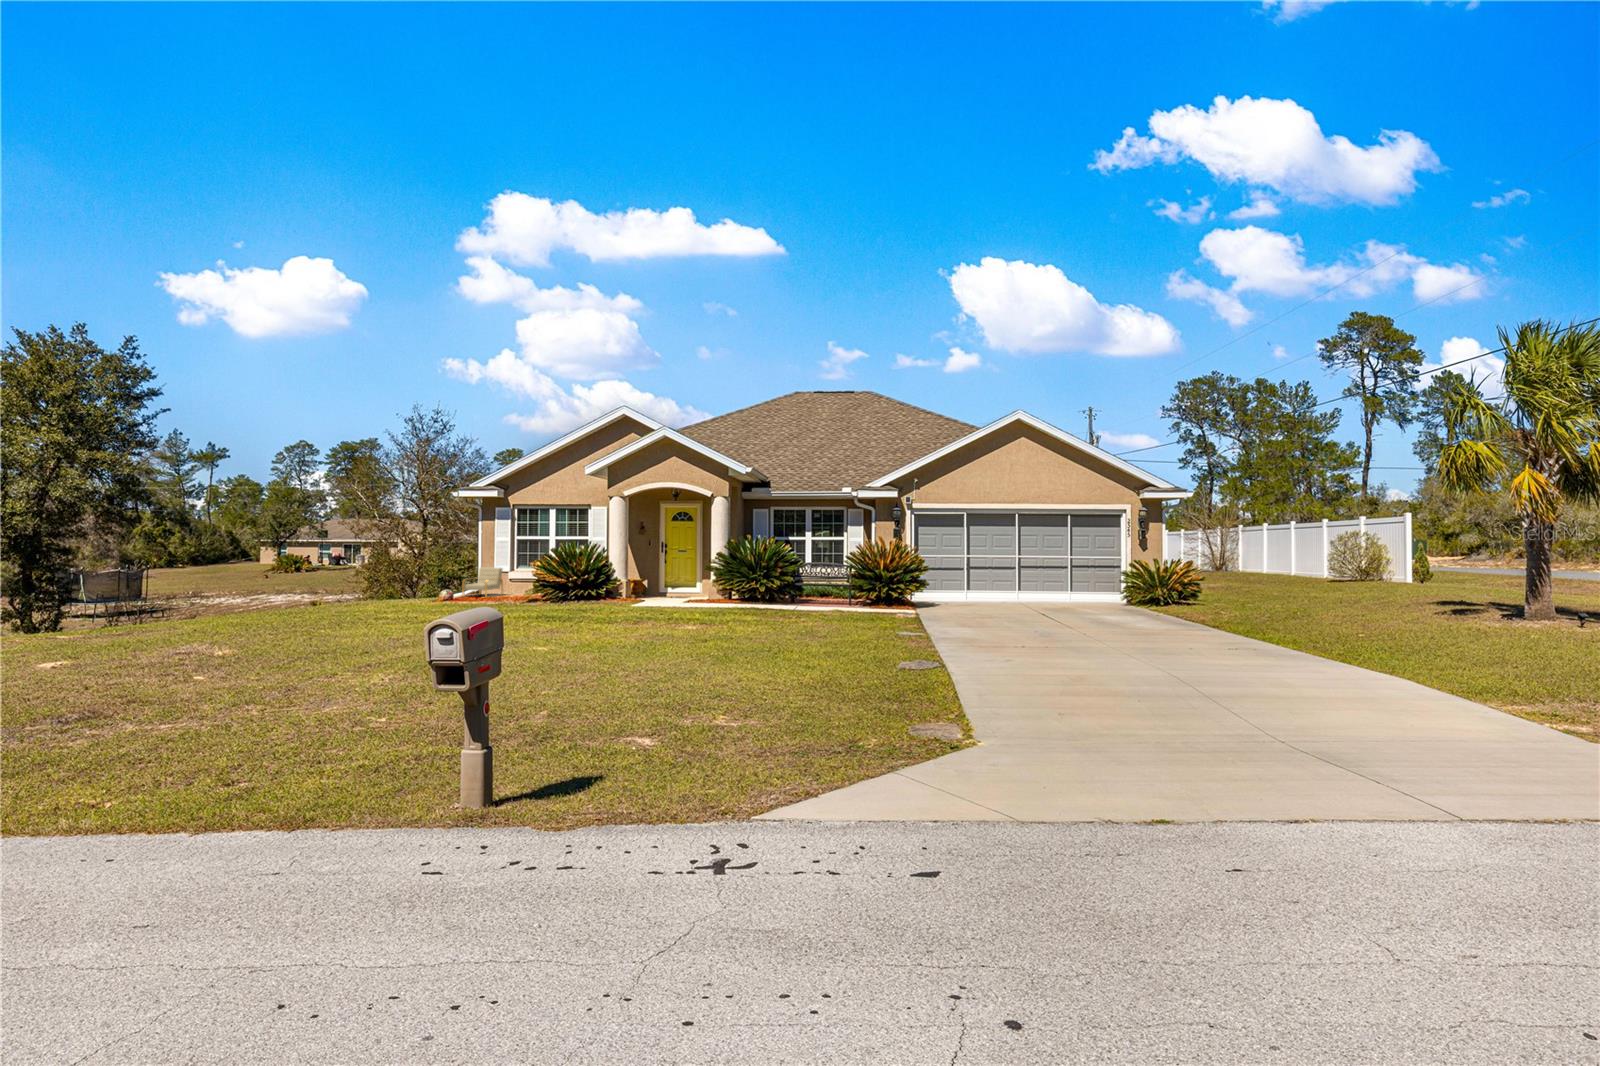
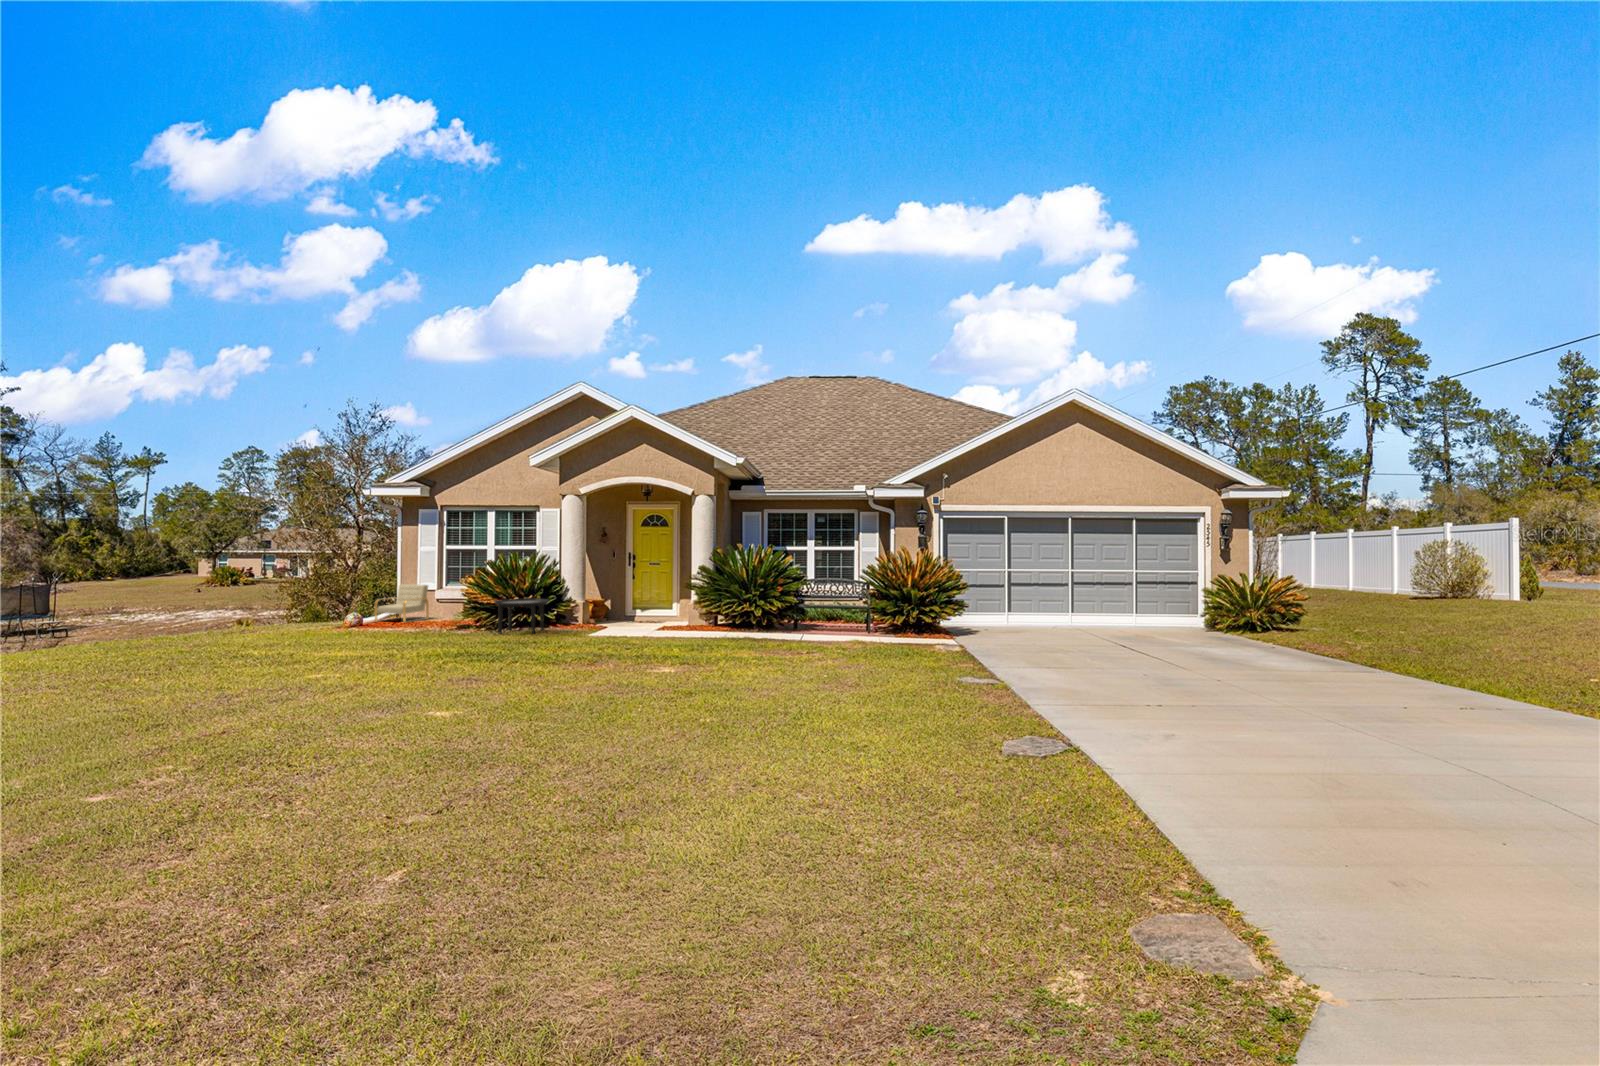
round table: none [559,578,602,604] -> present [494,598,548,634]

